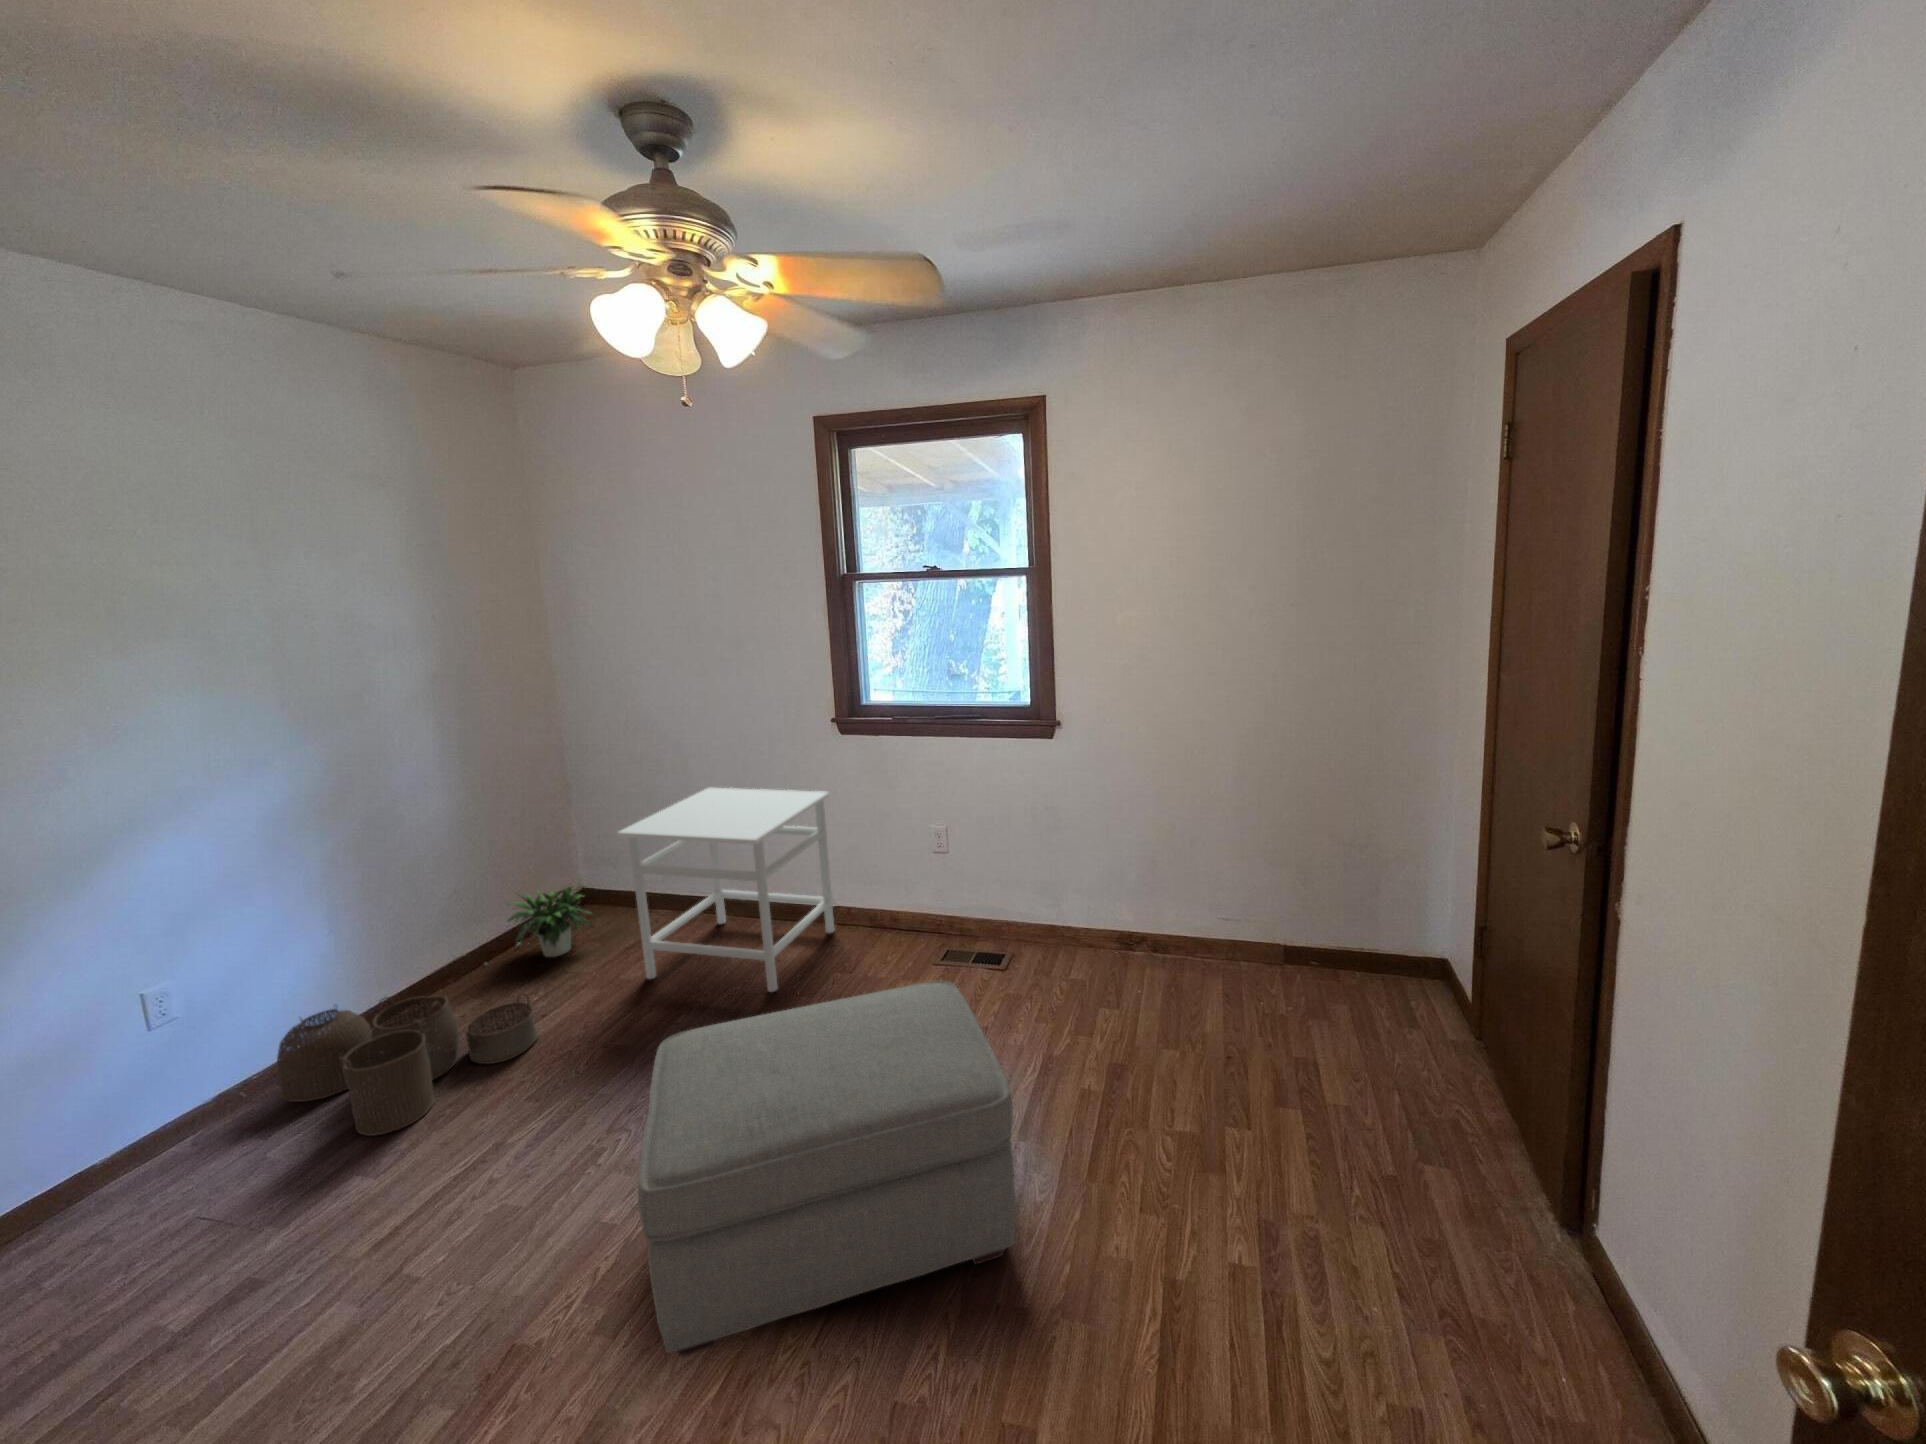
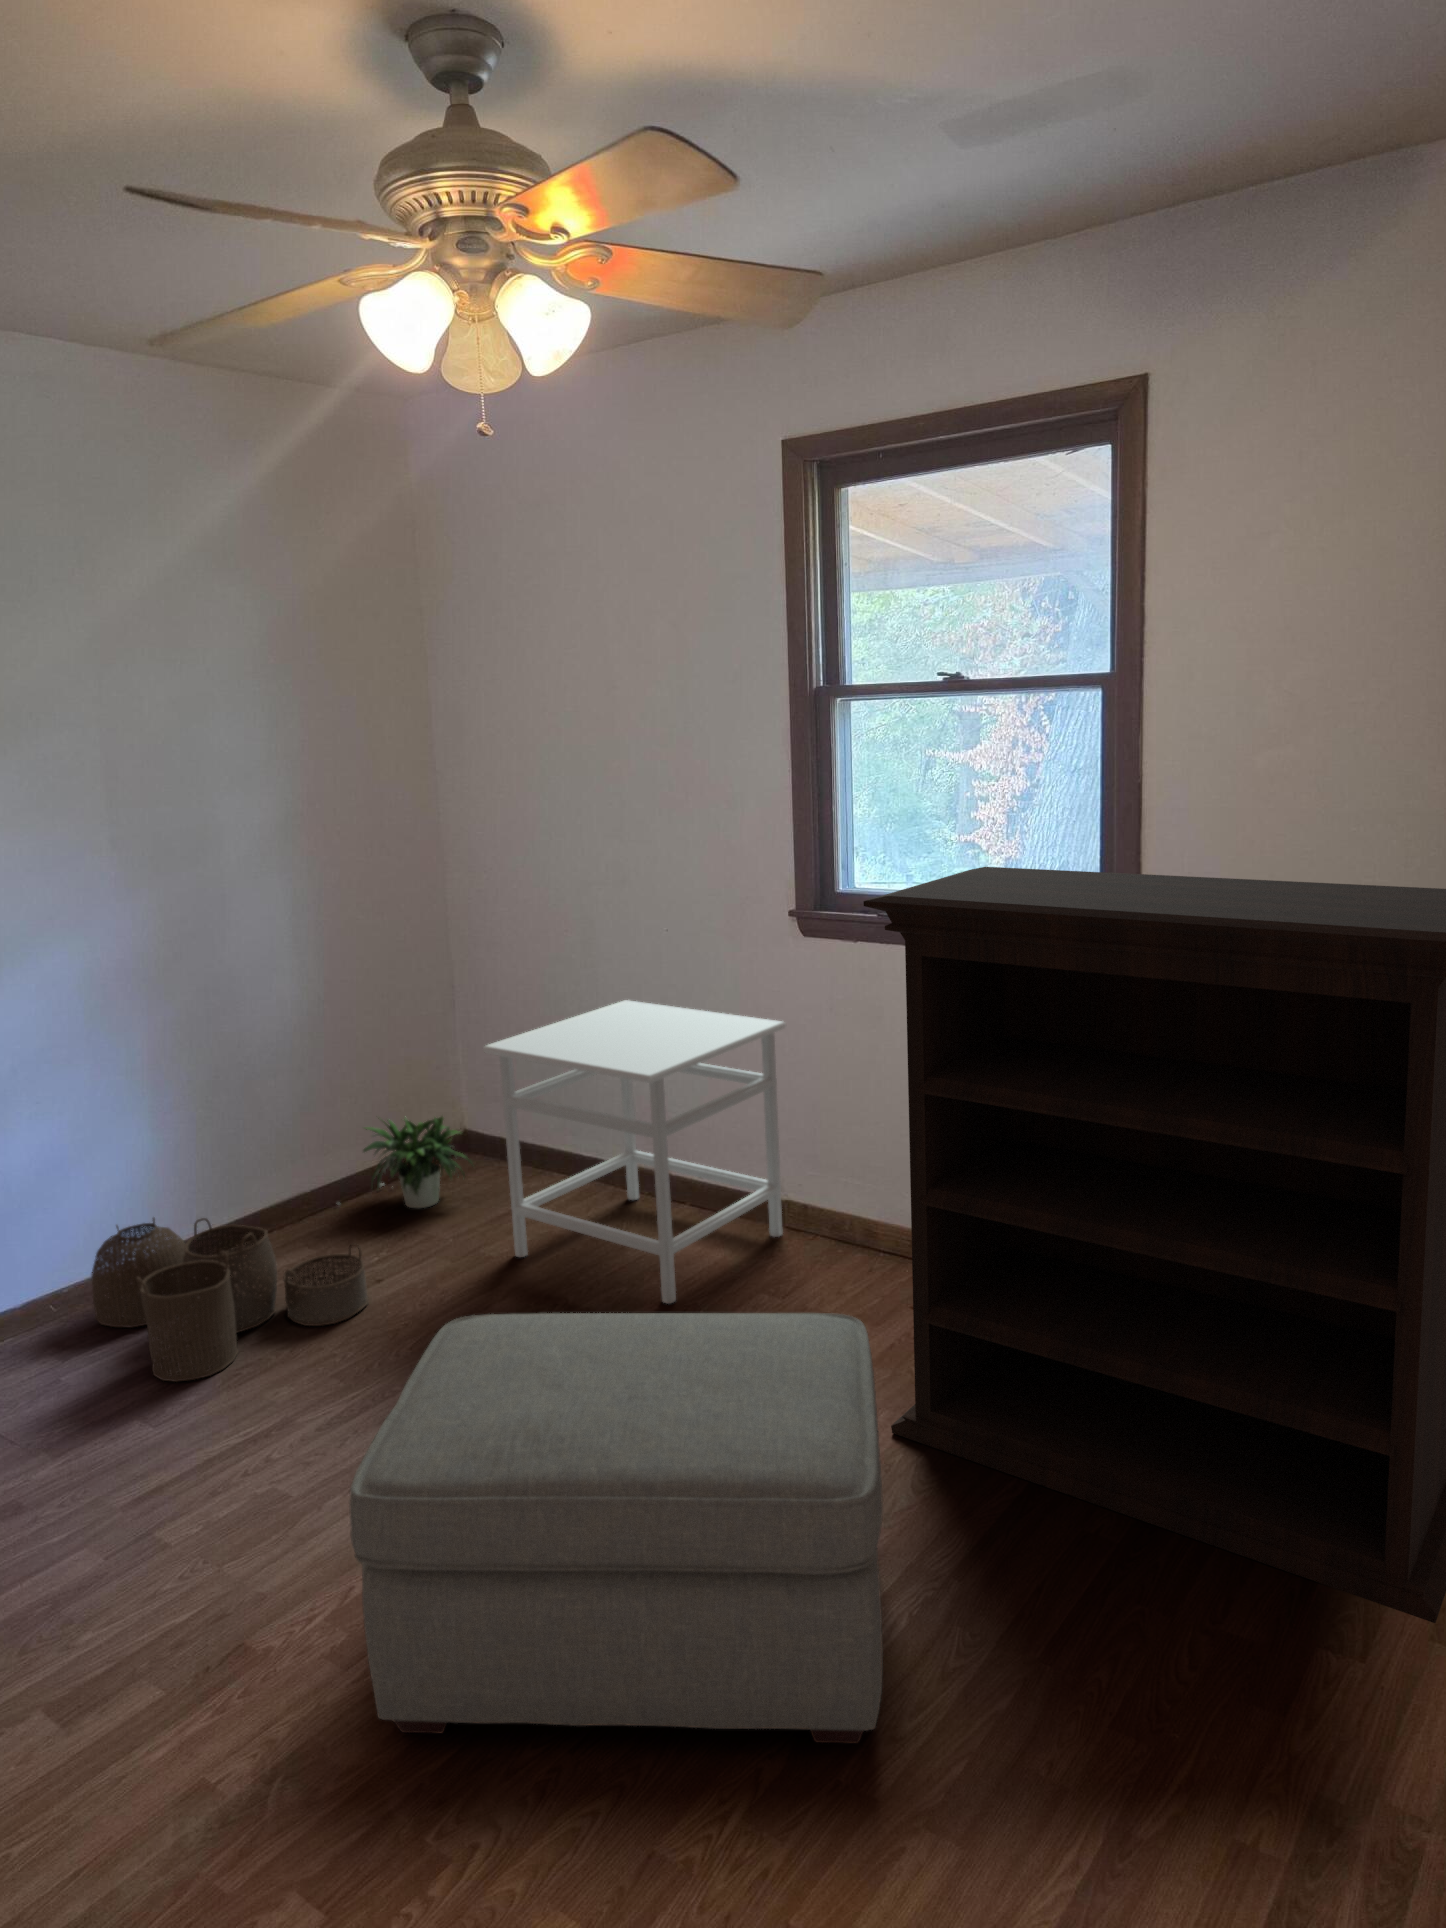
bookshelf: none [921,686,1289,1088] -> present [864,867,1446,1623]

